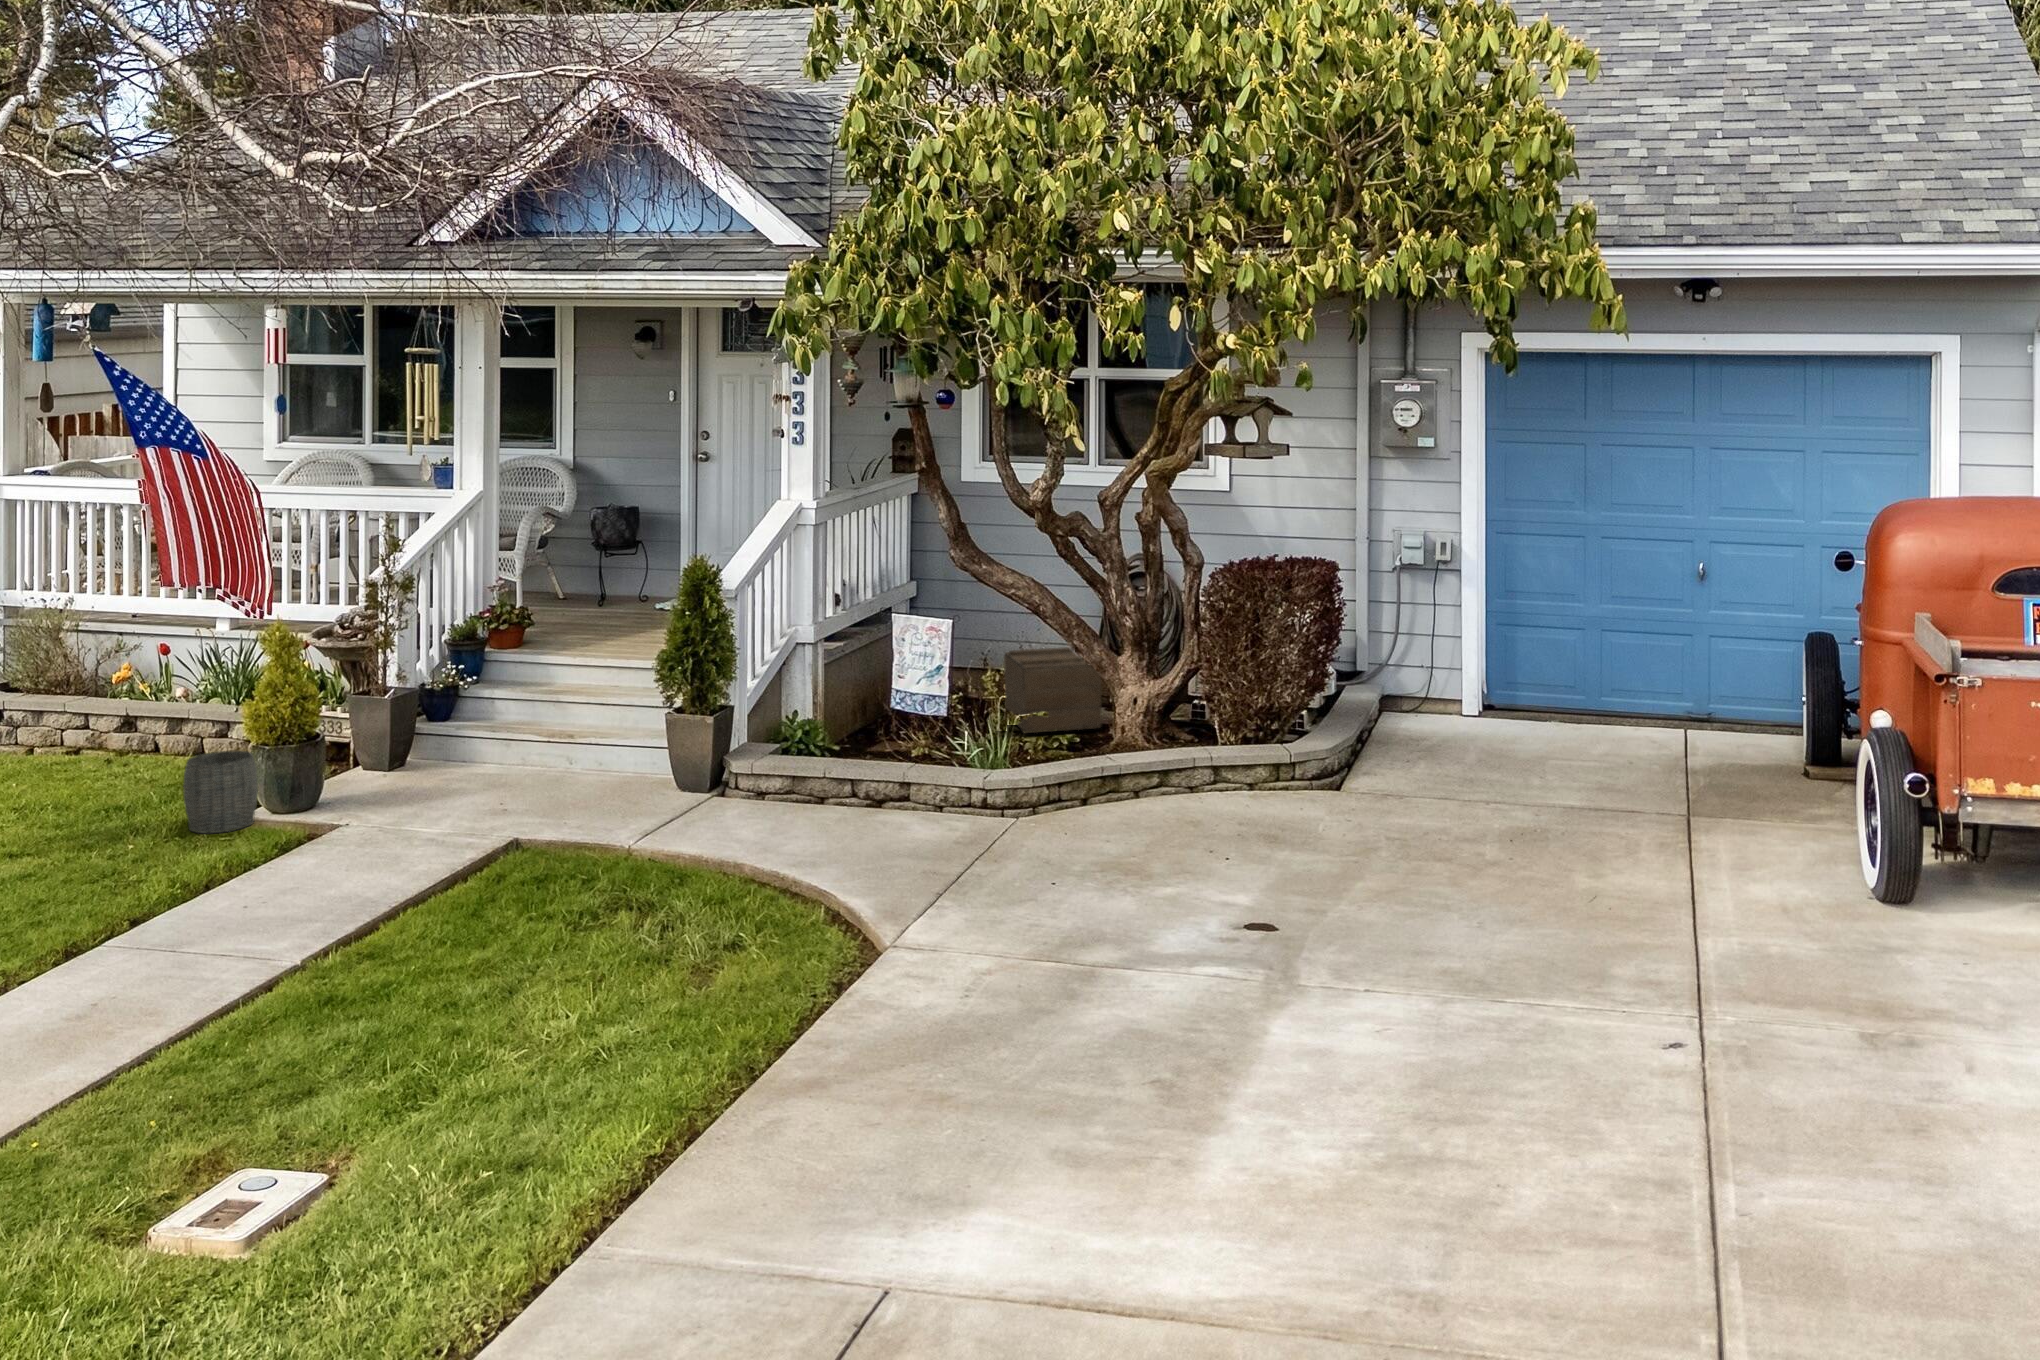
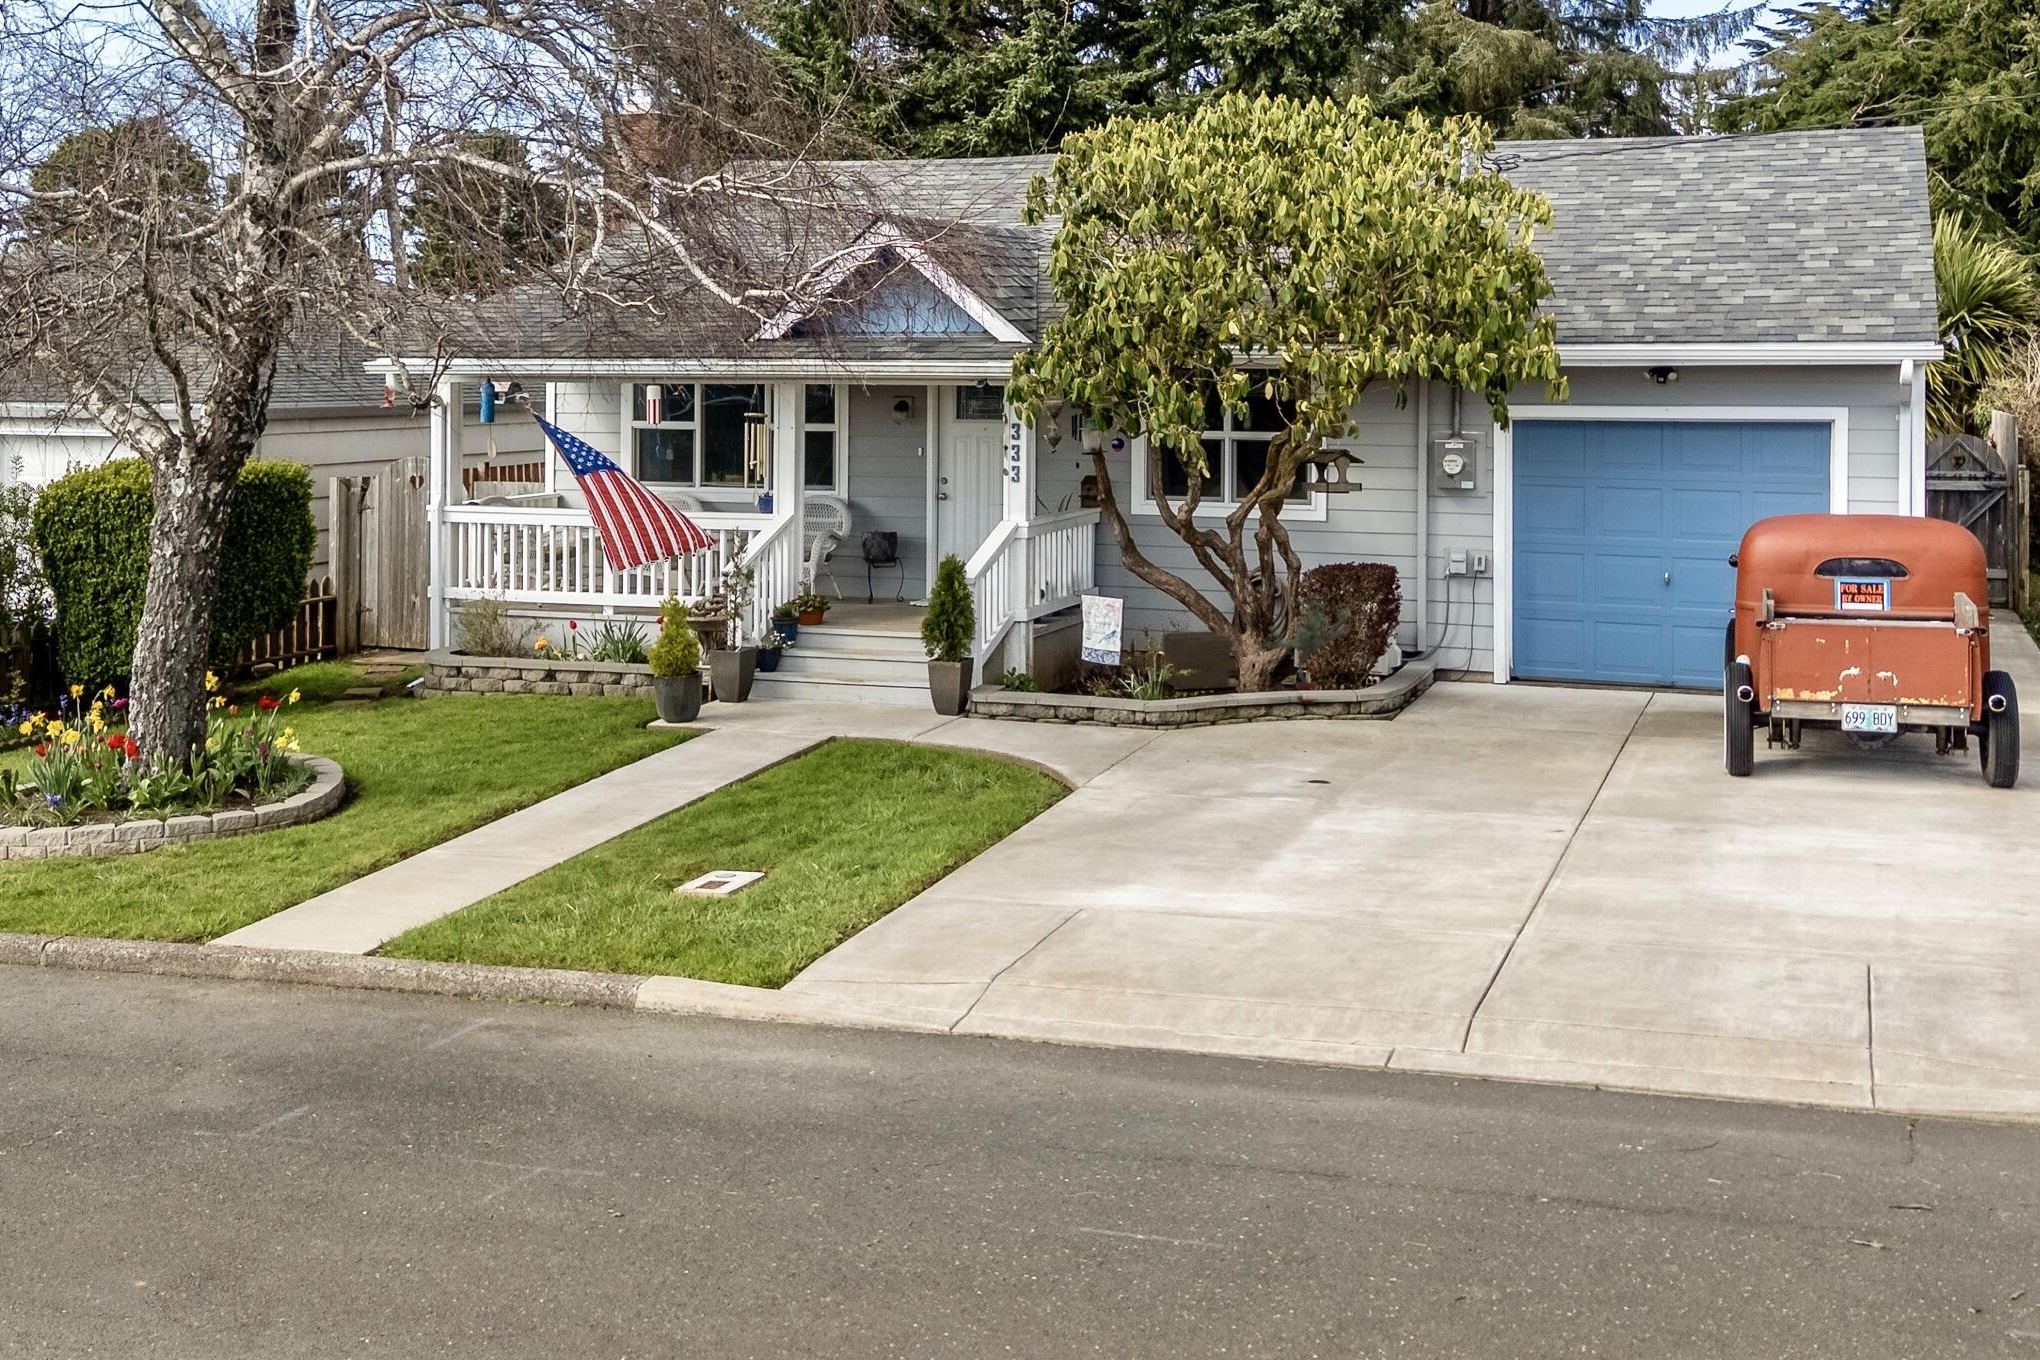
potted tree: none [1149,604,1276,763] -> present [1264,596,1349,704]
woven basket: present [184,751,258,833] -> none [616,678,662,729]

